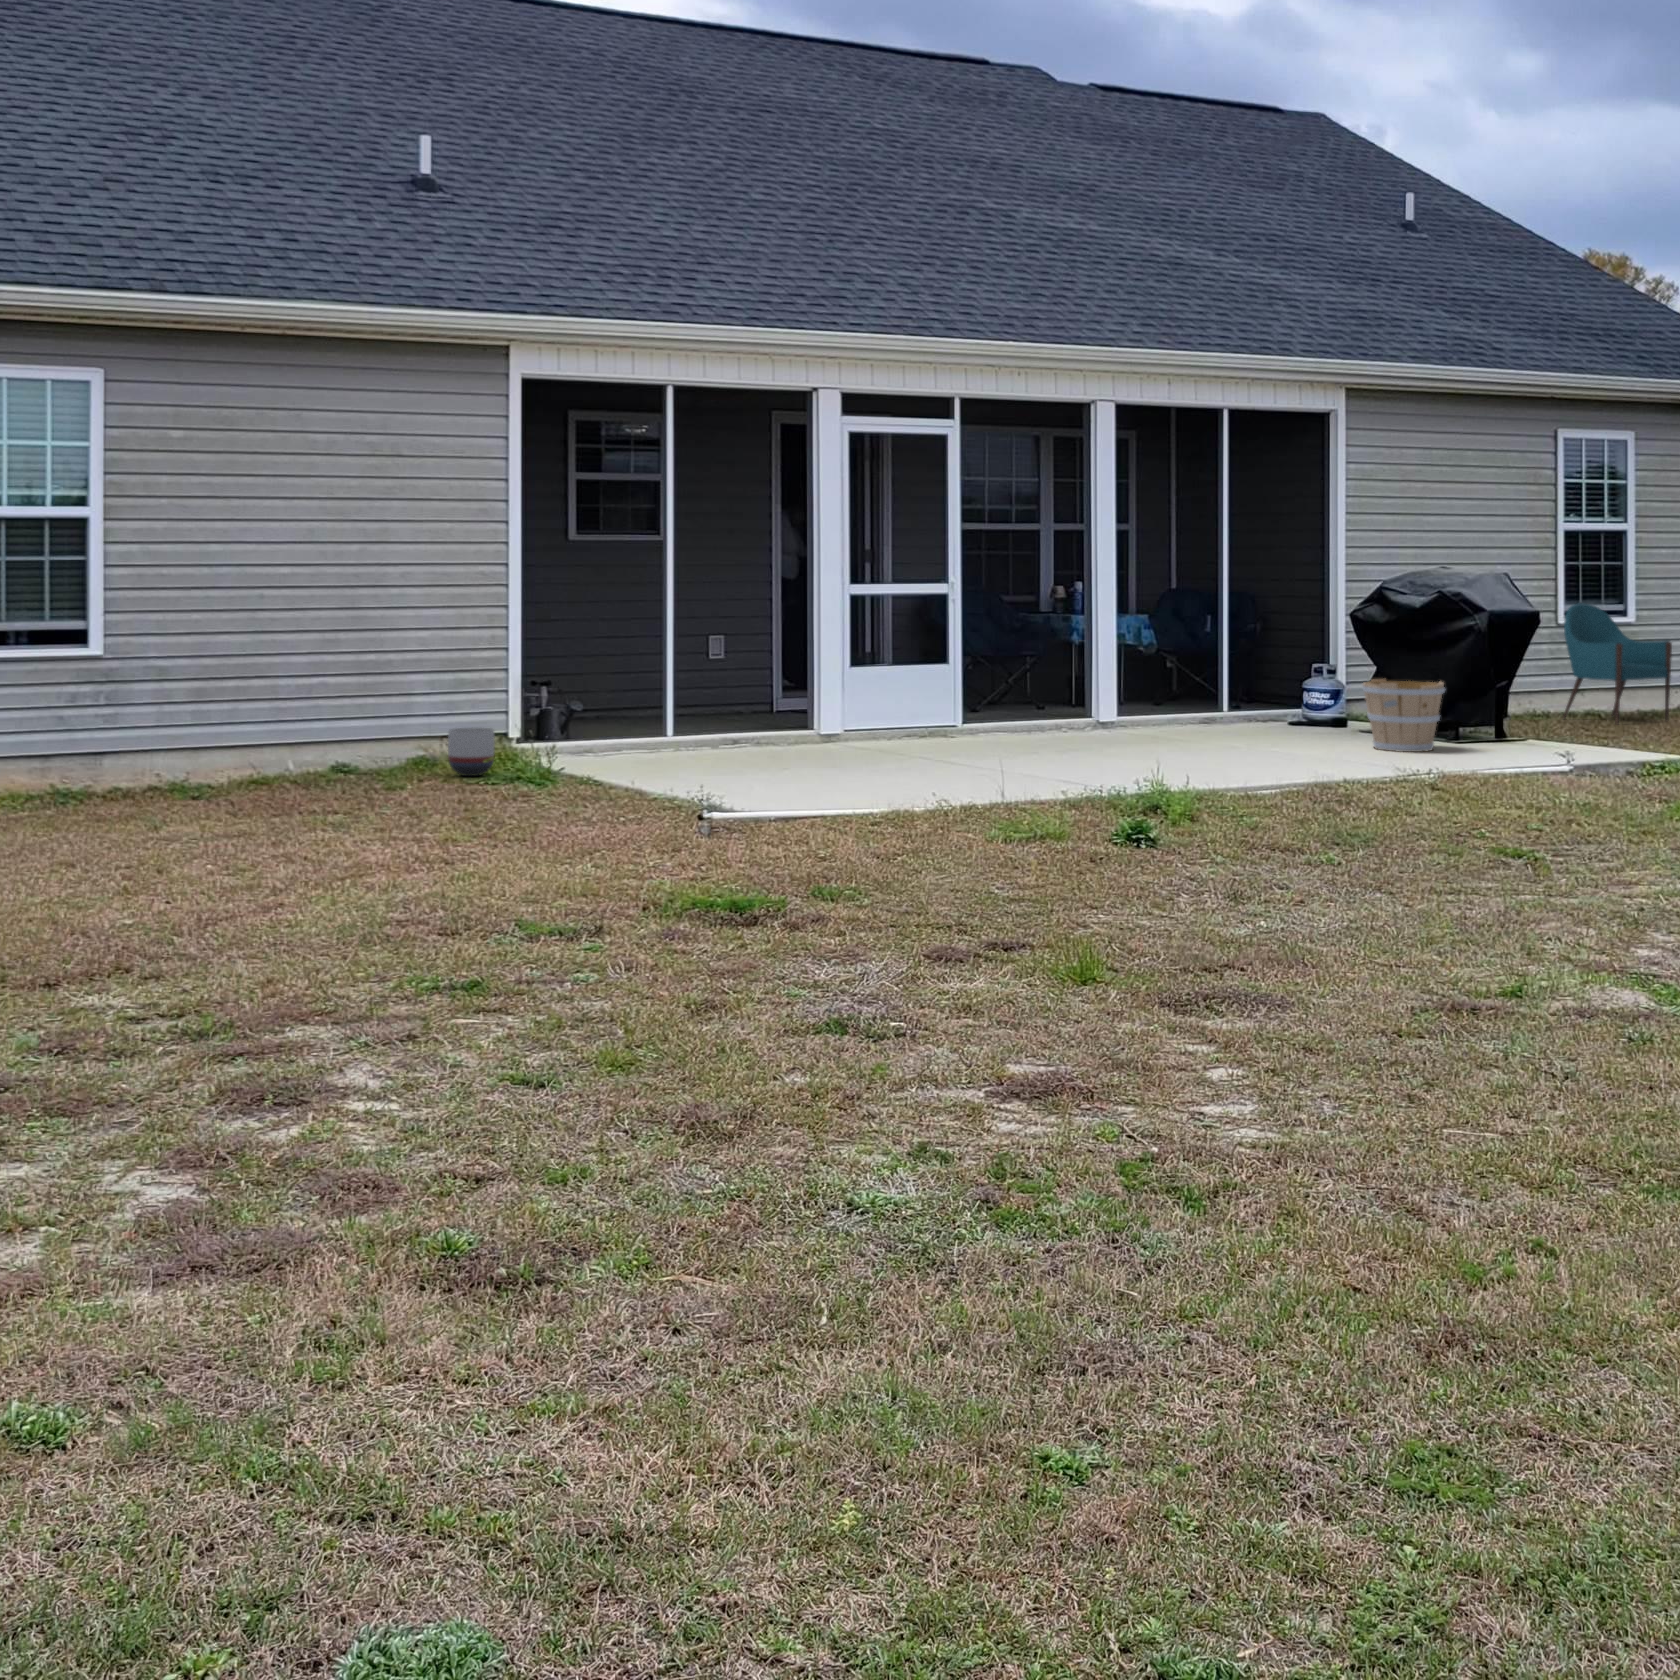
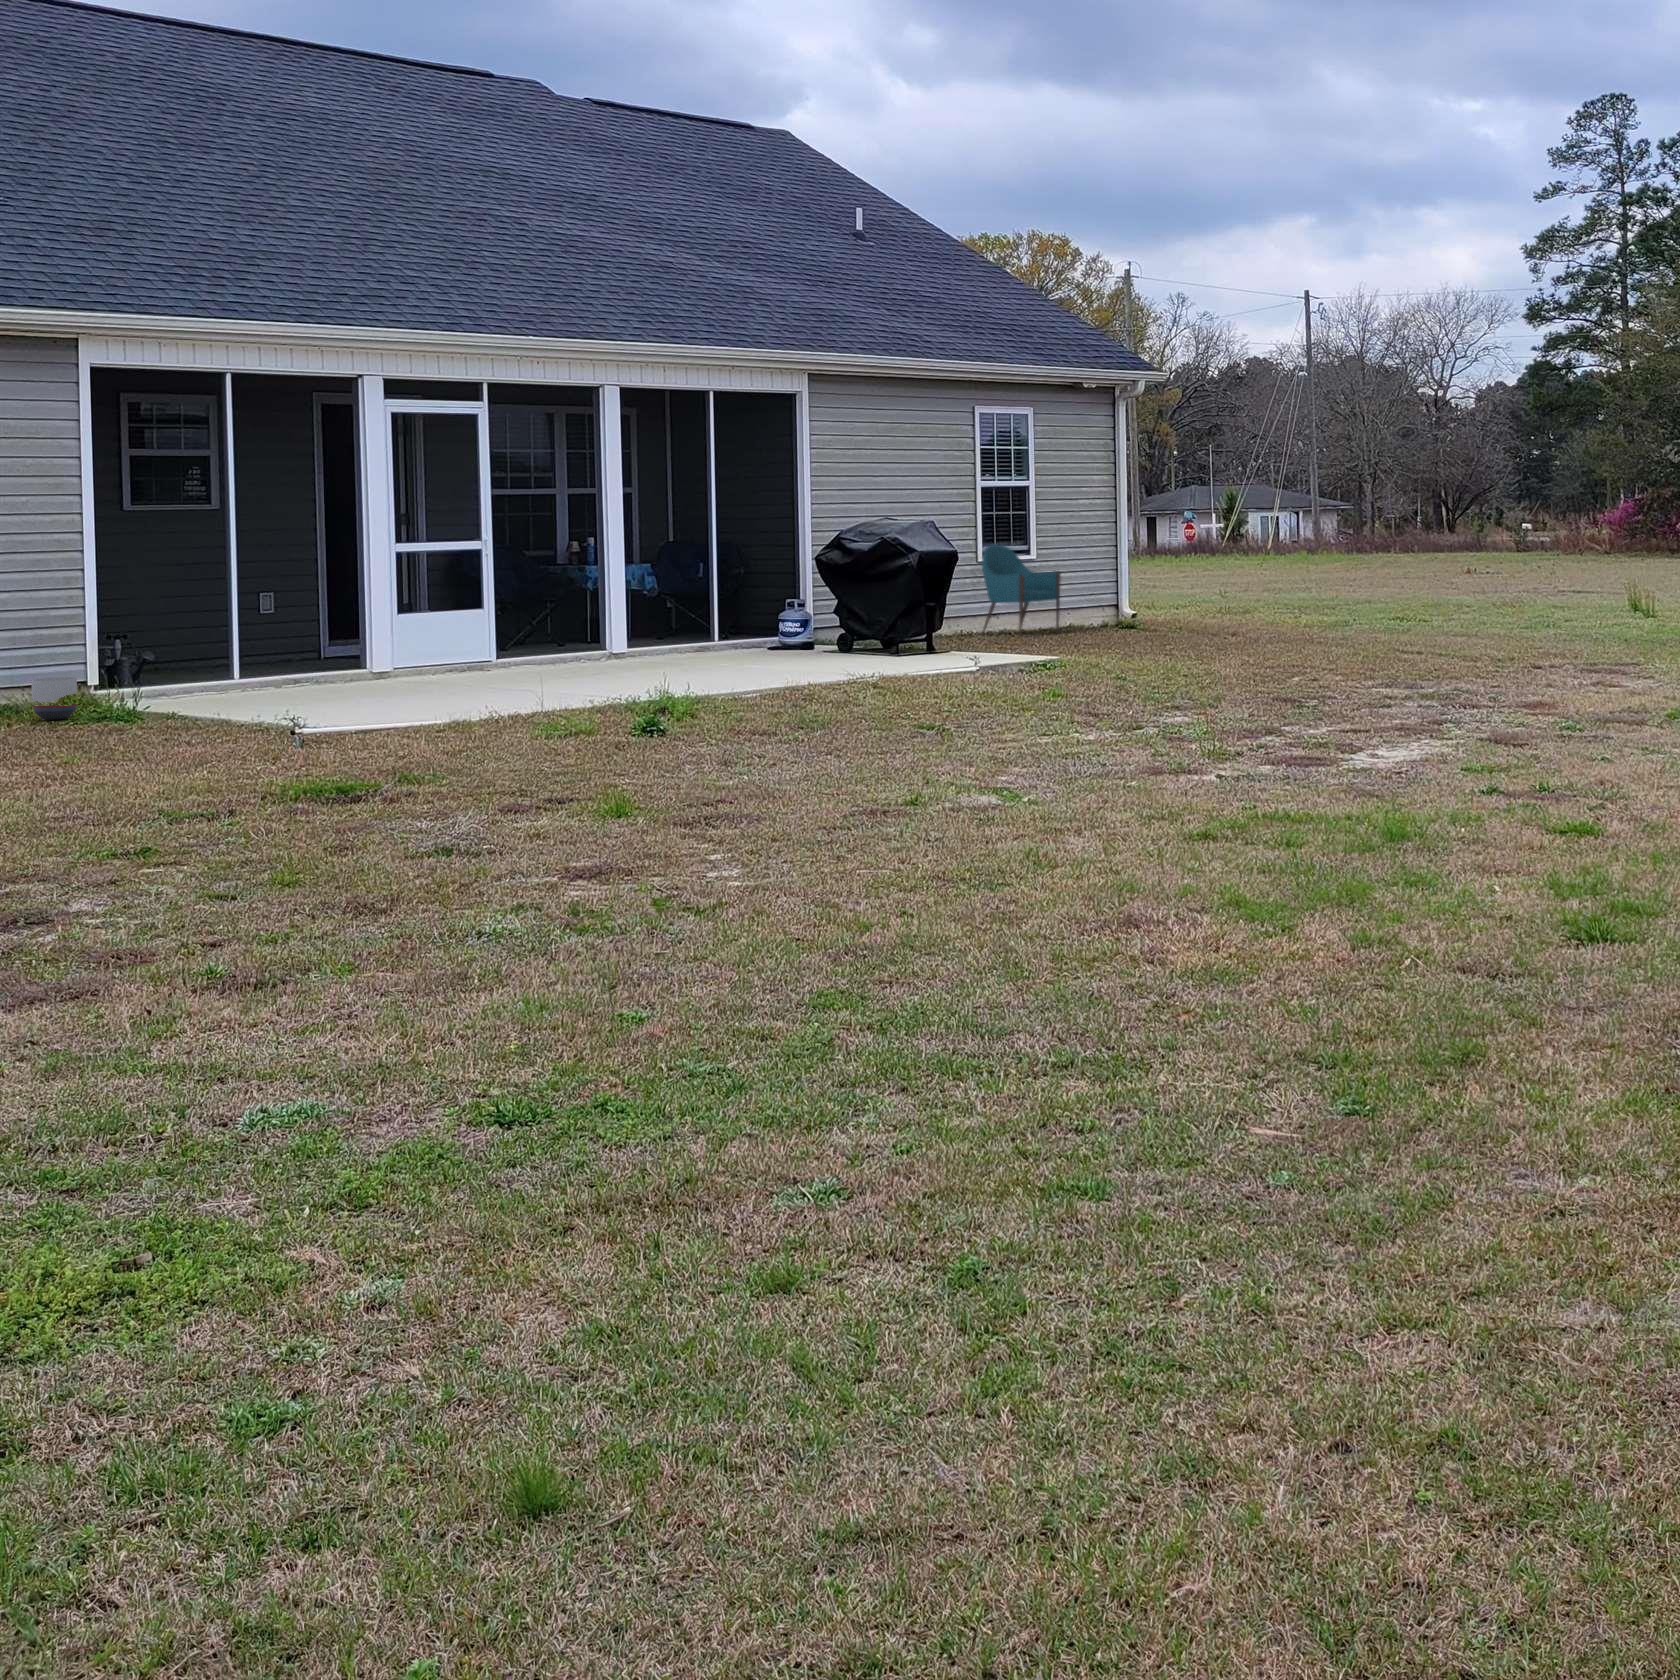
wooden bucket: present [1363,679,1446,752] -> none [825,607,889,663]

